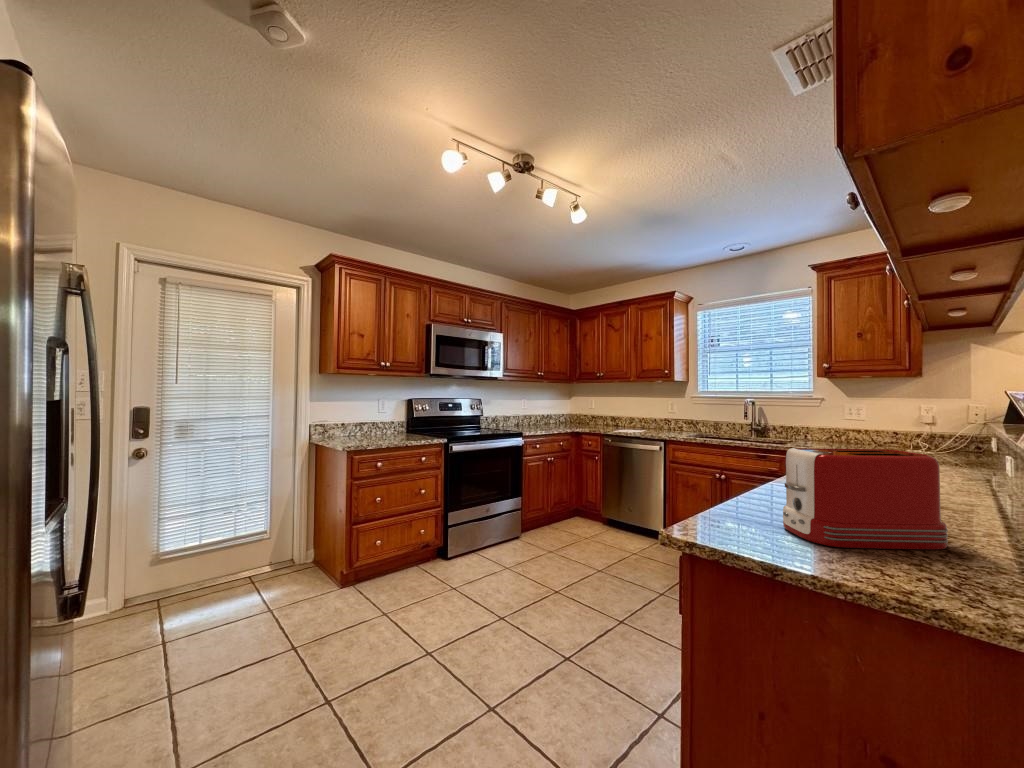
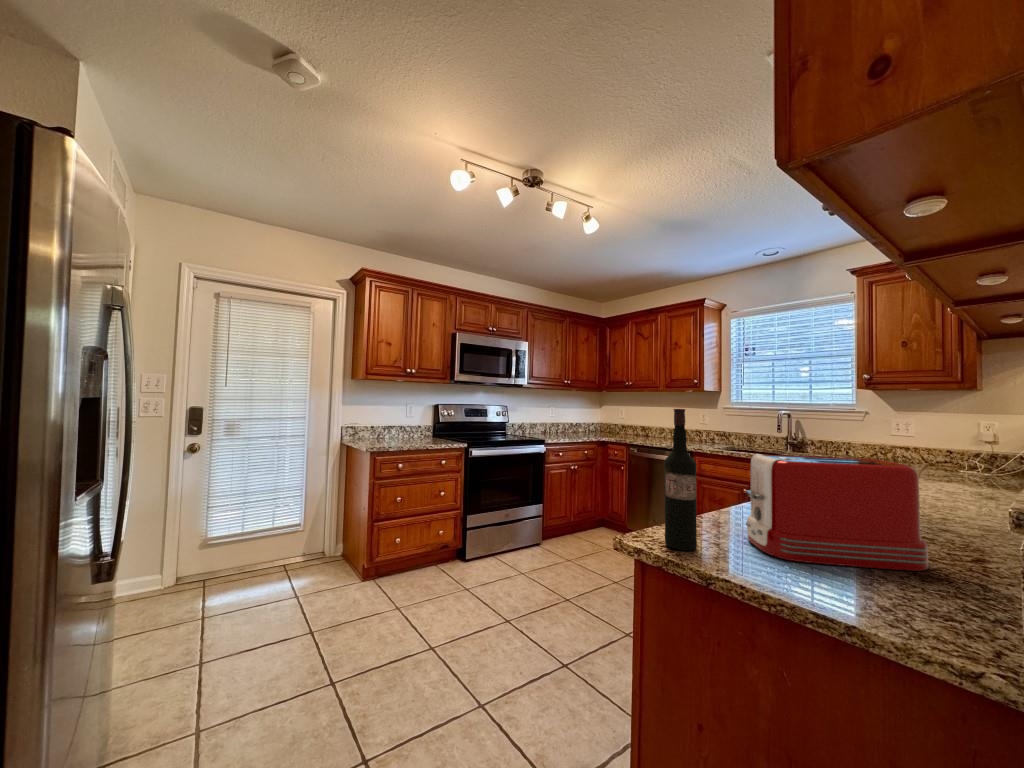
wine bottle: none [714,408,747,543] -> present [664,409,697,550]

